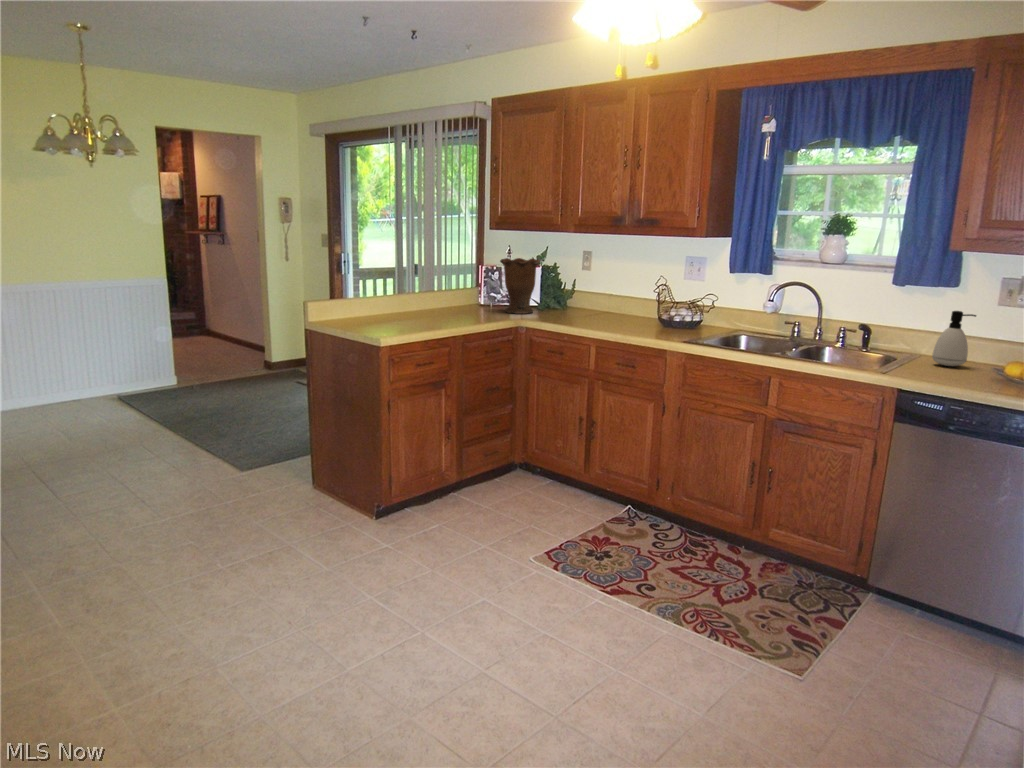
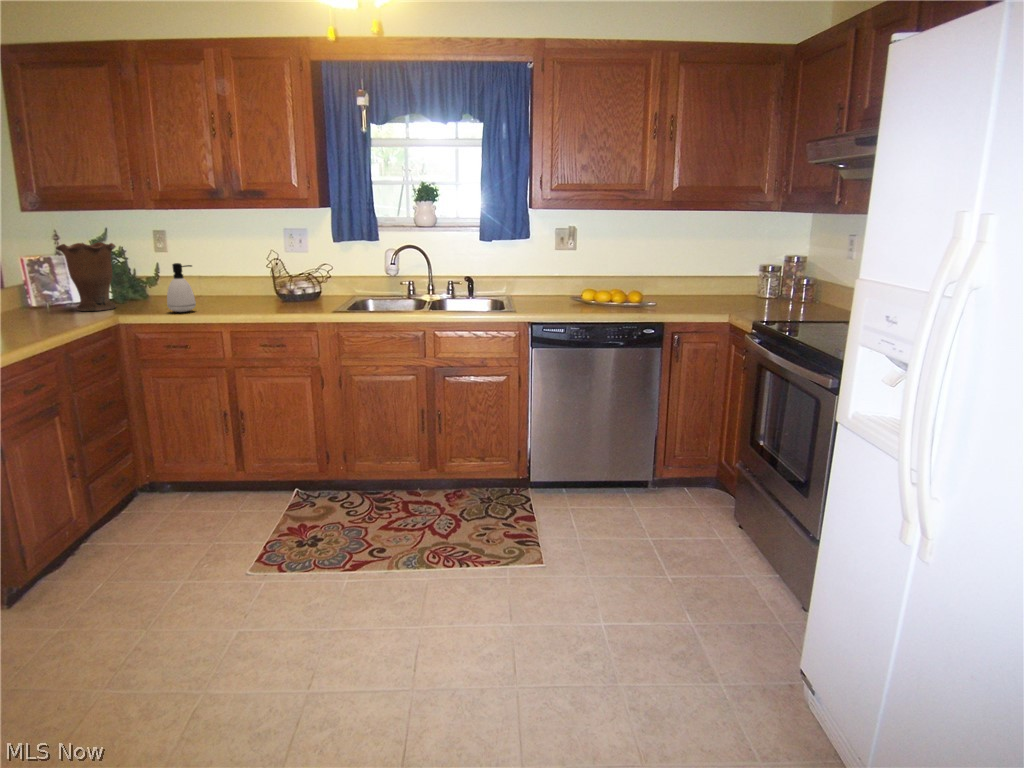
soap dispenser: present [932,311,976,366] -> present [167,263,196,312]

